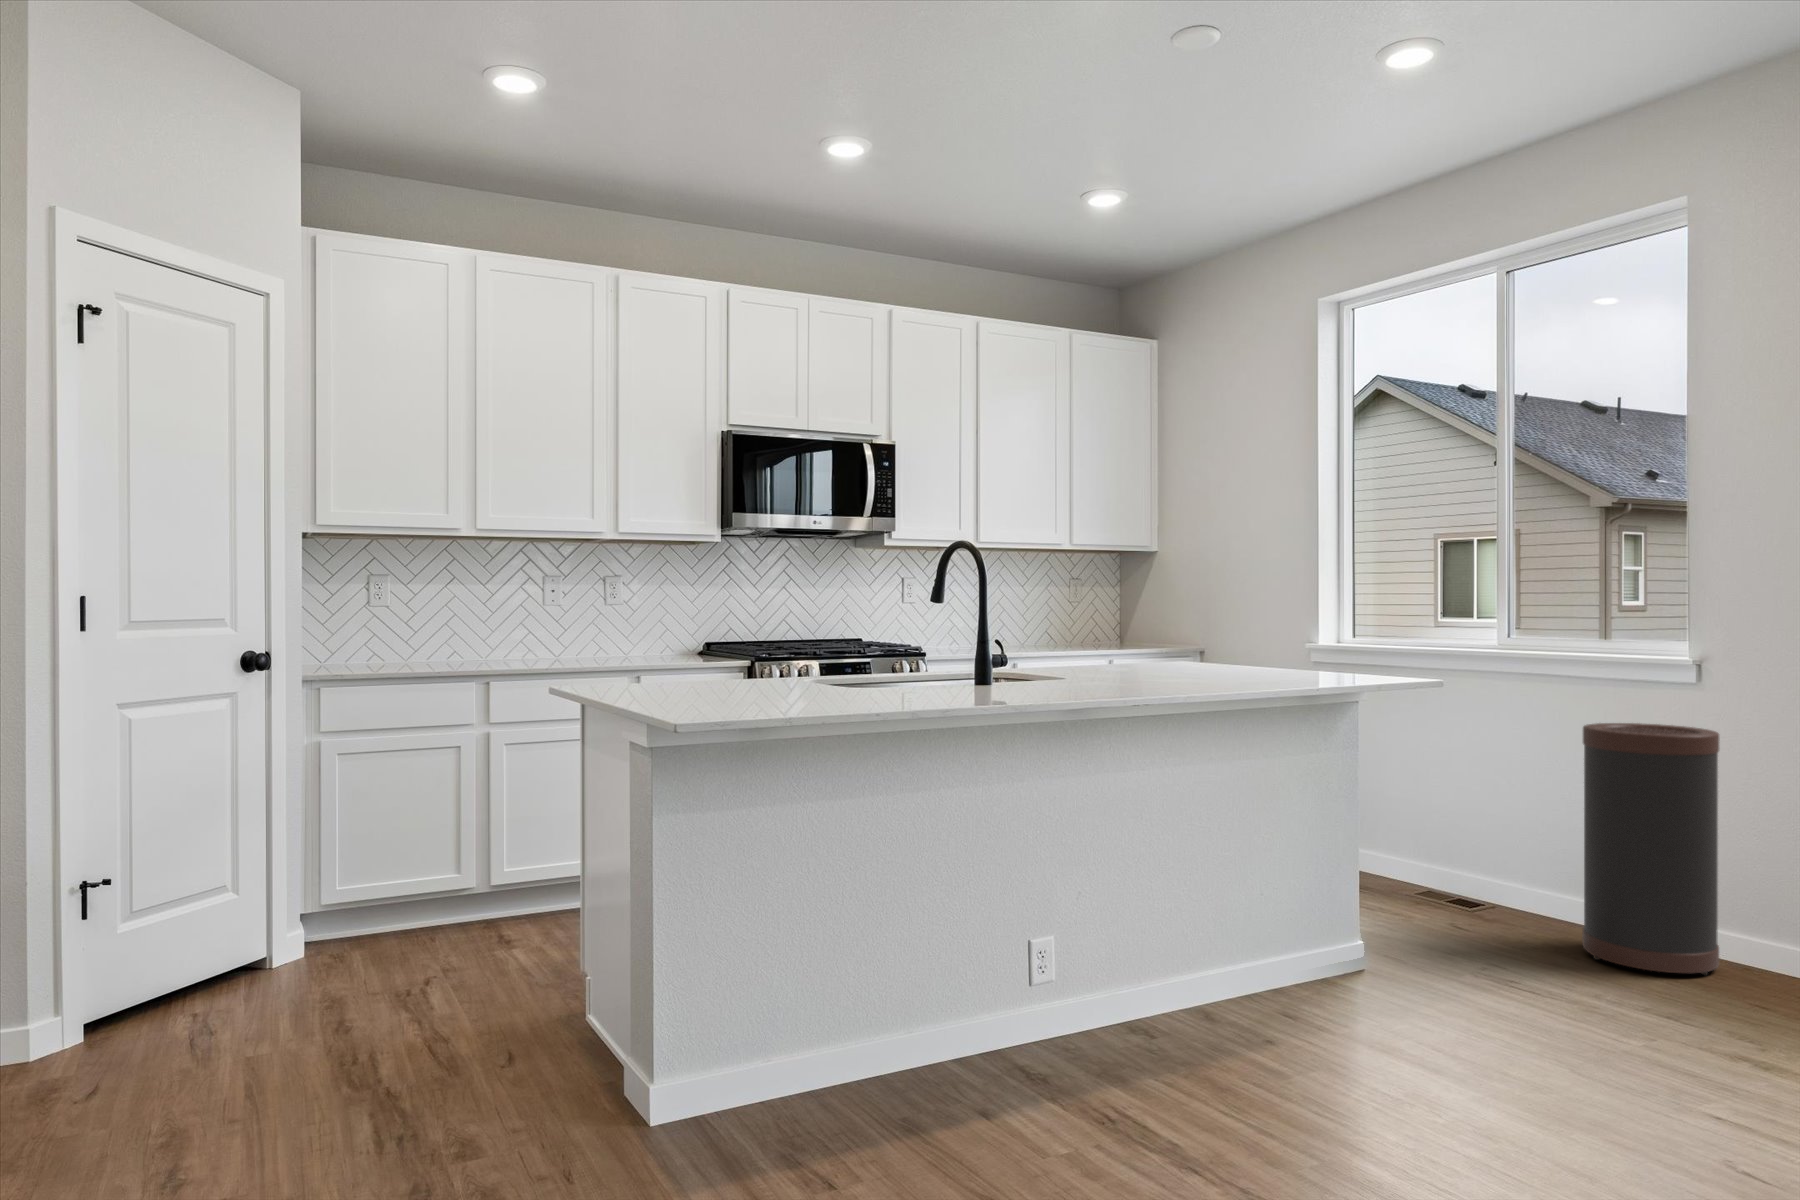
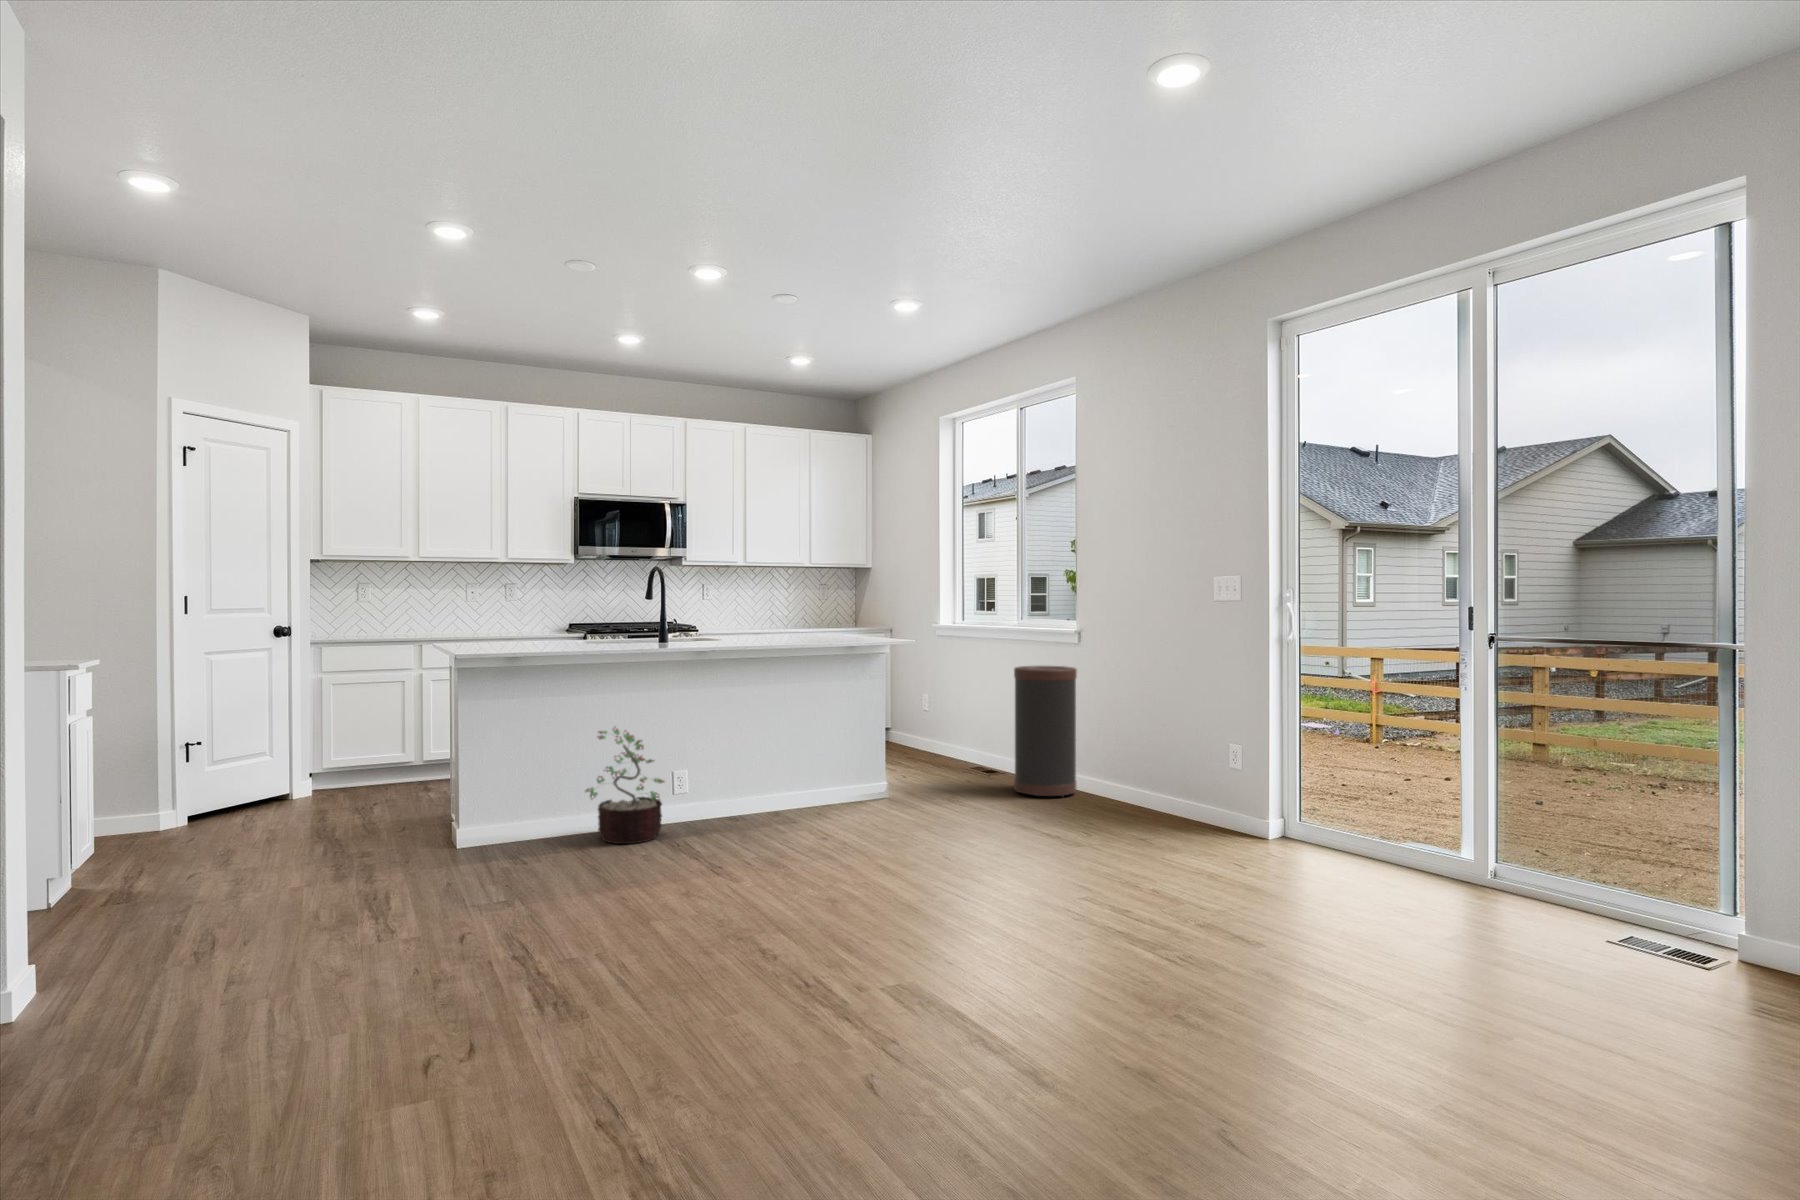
decorative plant: none [893,860,1059,1118] -> present [585,728,664,844]

